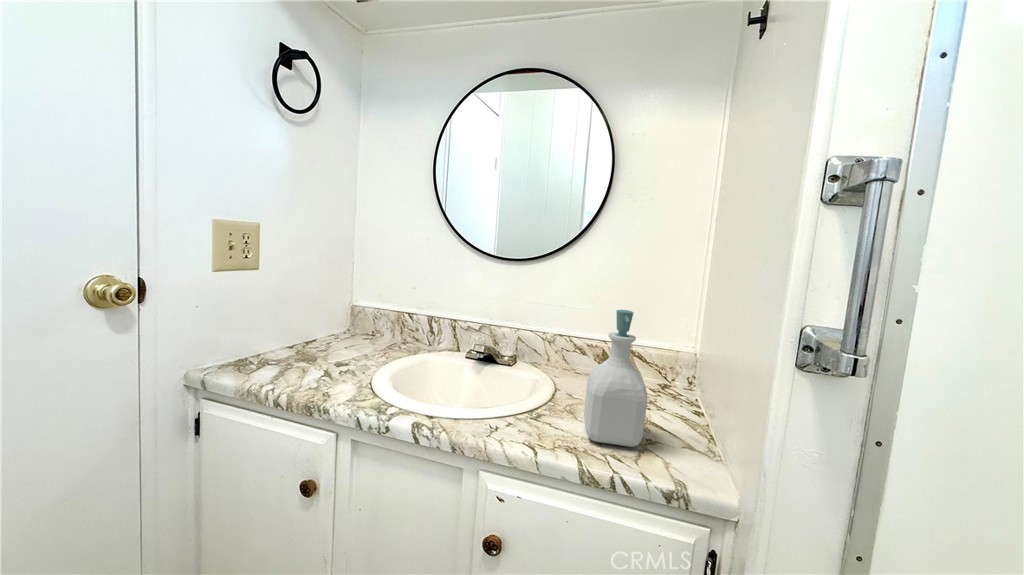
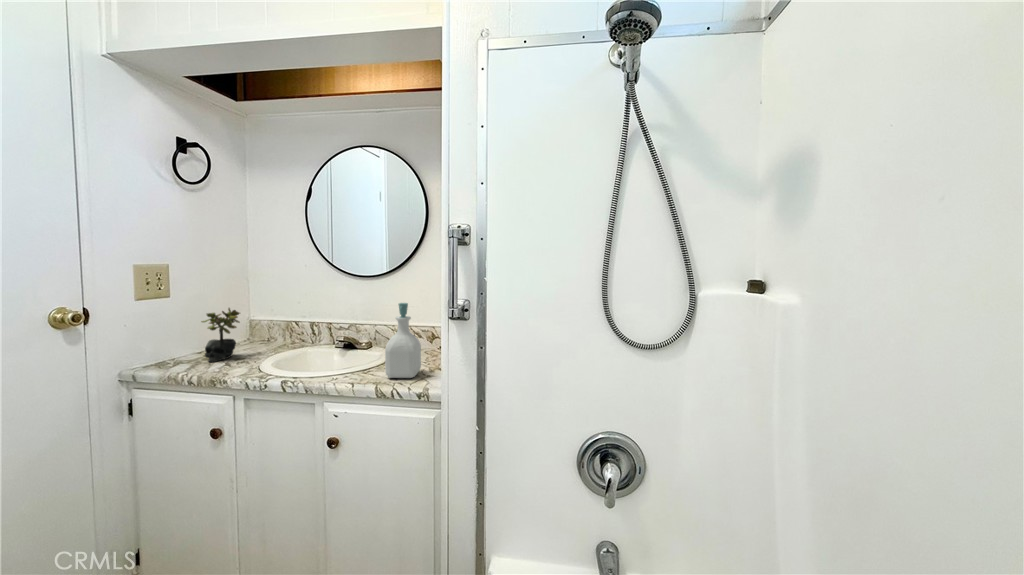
succulent plant: none [296,290,346,367] -> present [201,308,240,362]

